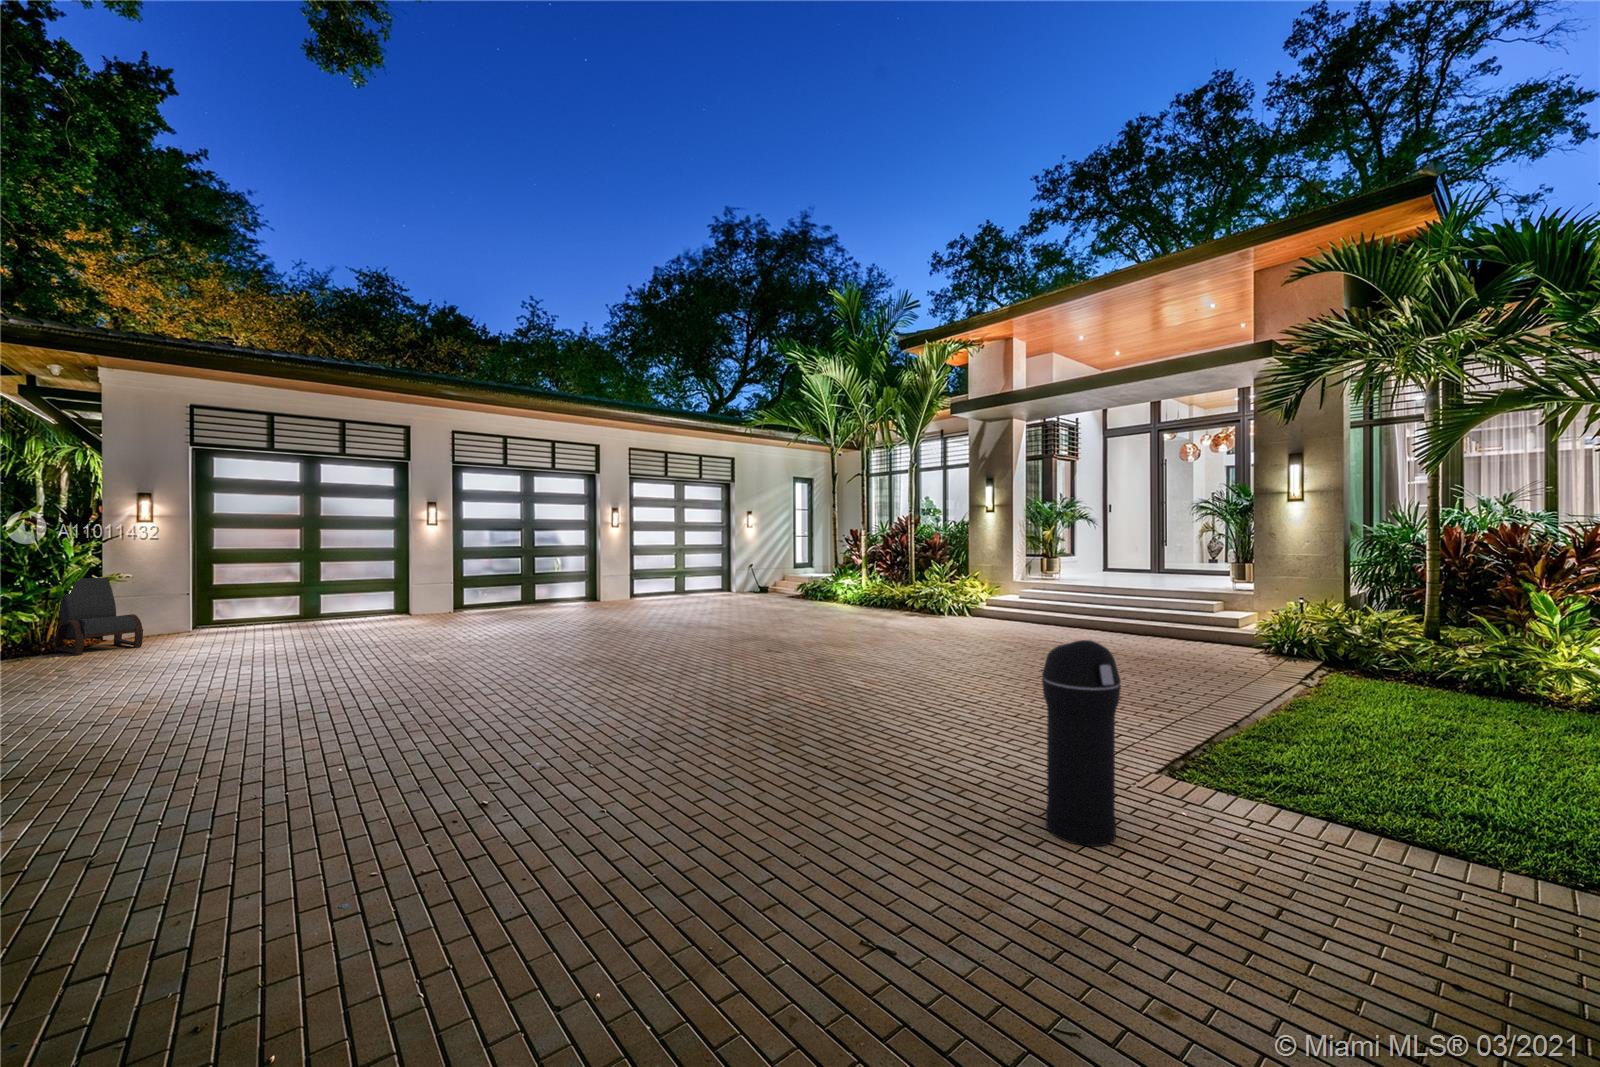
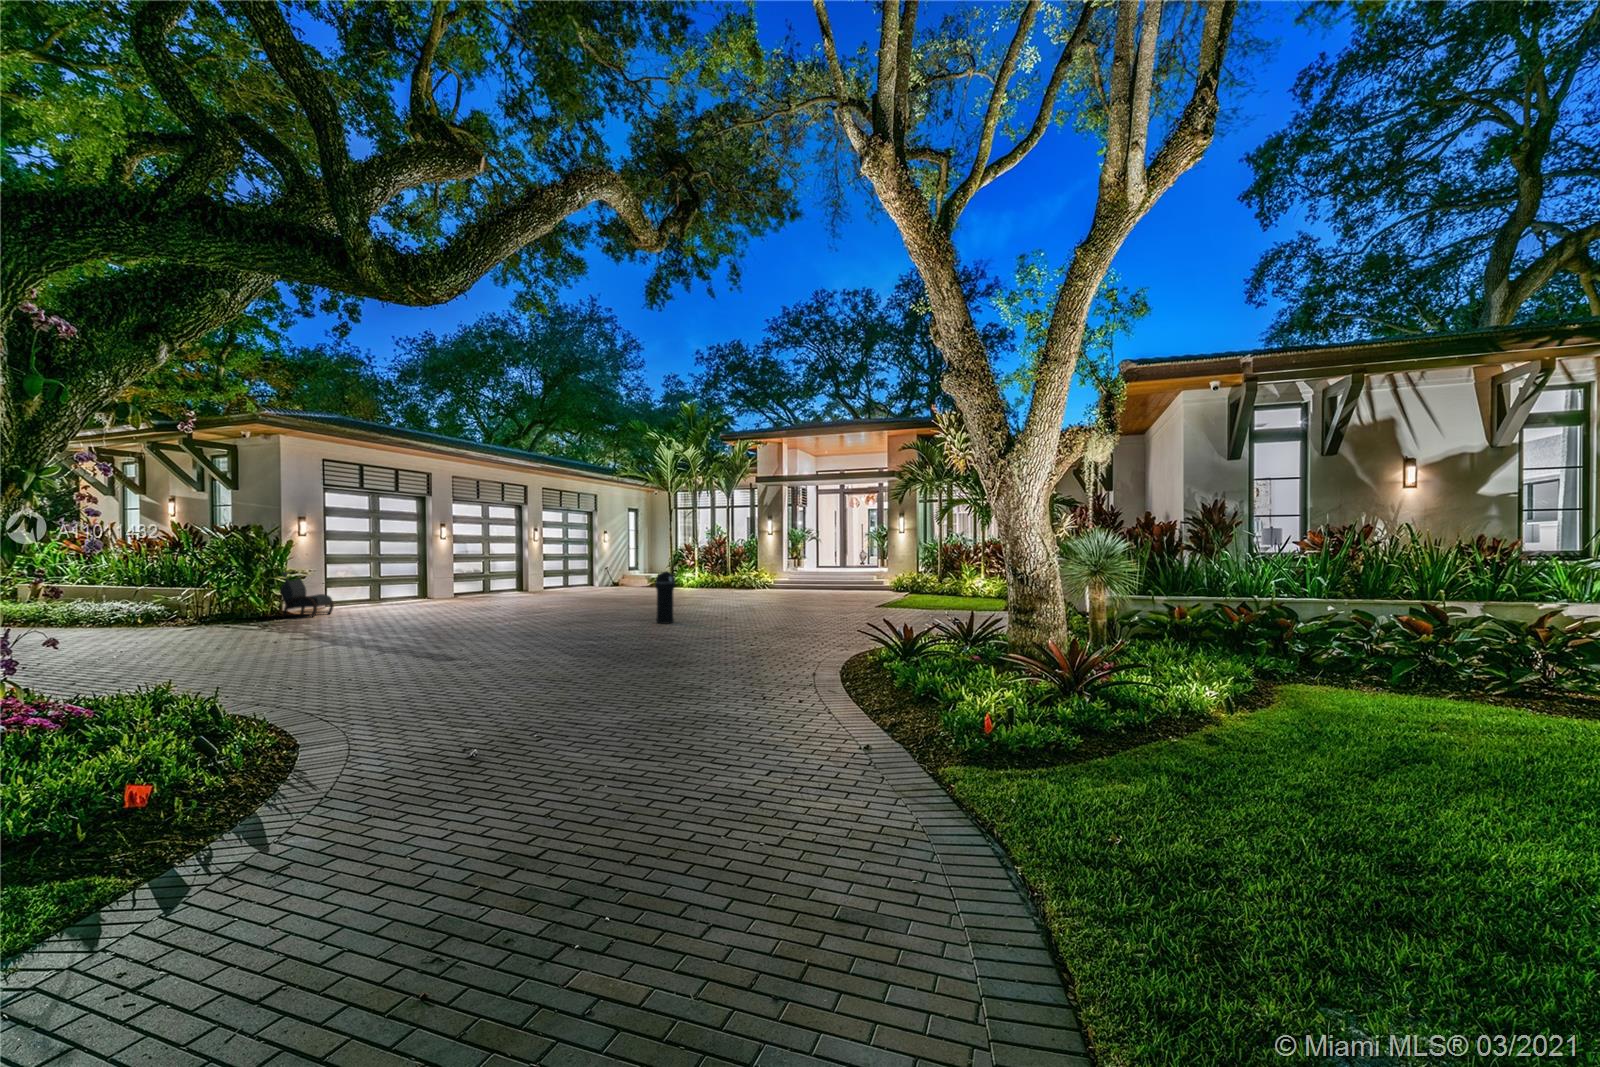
trash can: present [1042,640,1121,847] -> present [656,571,675,624]

